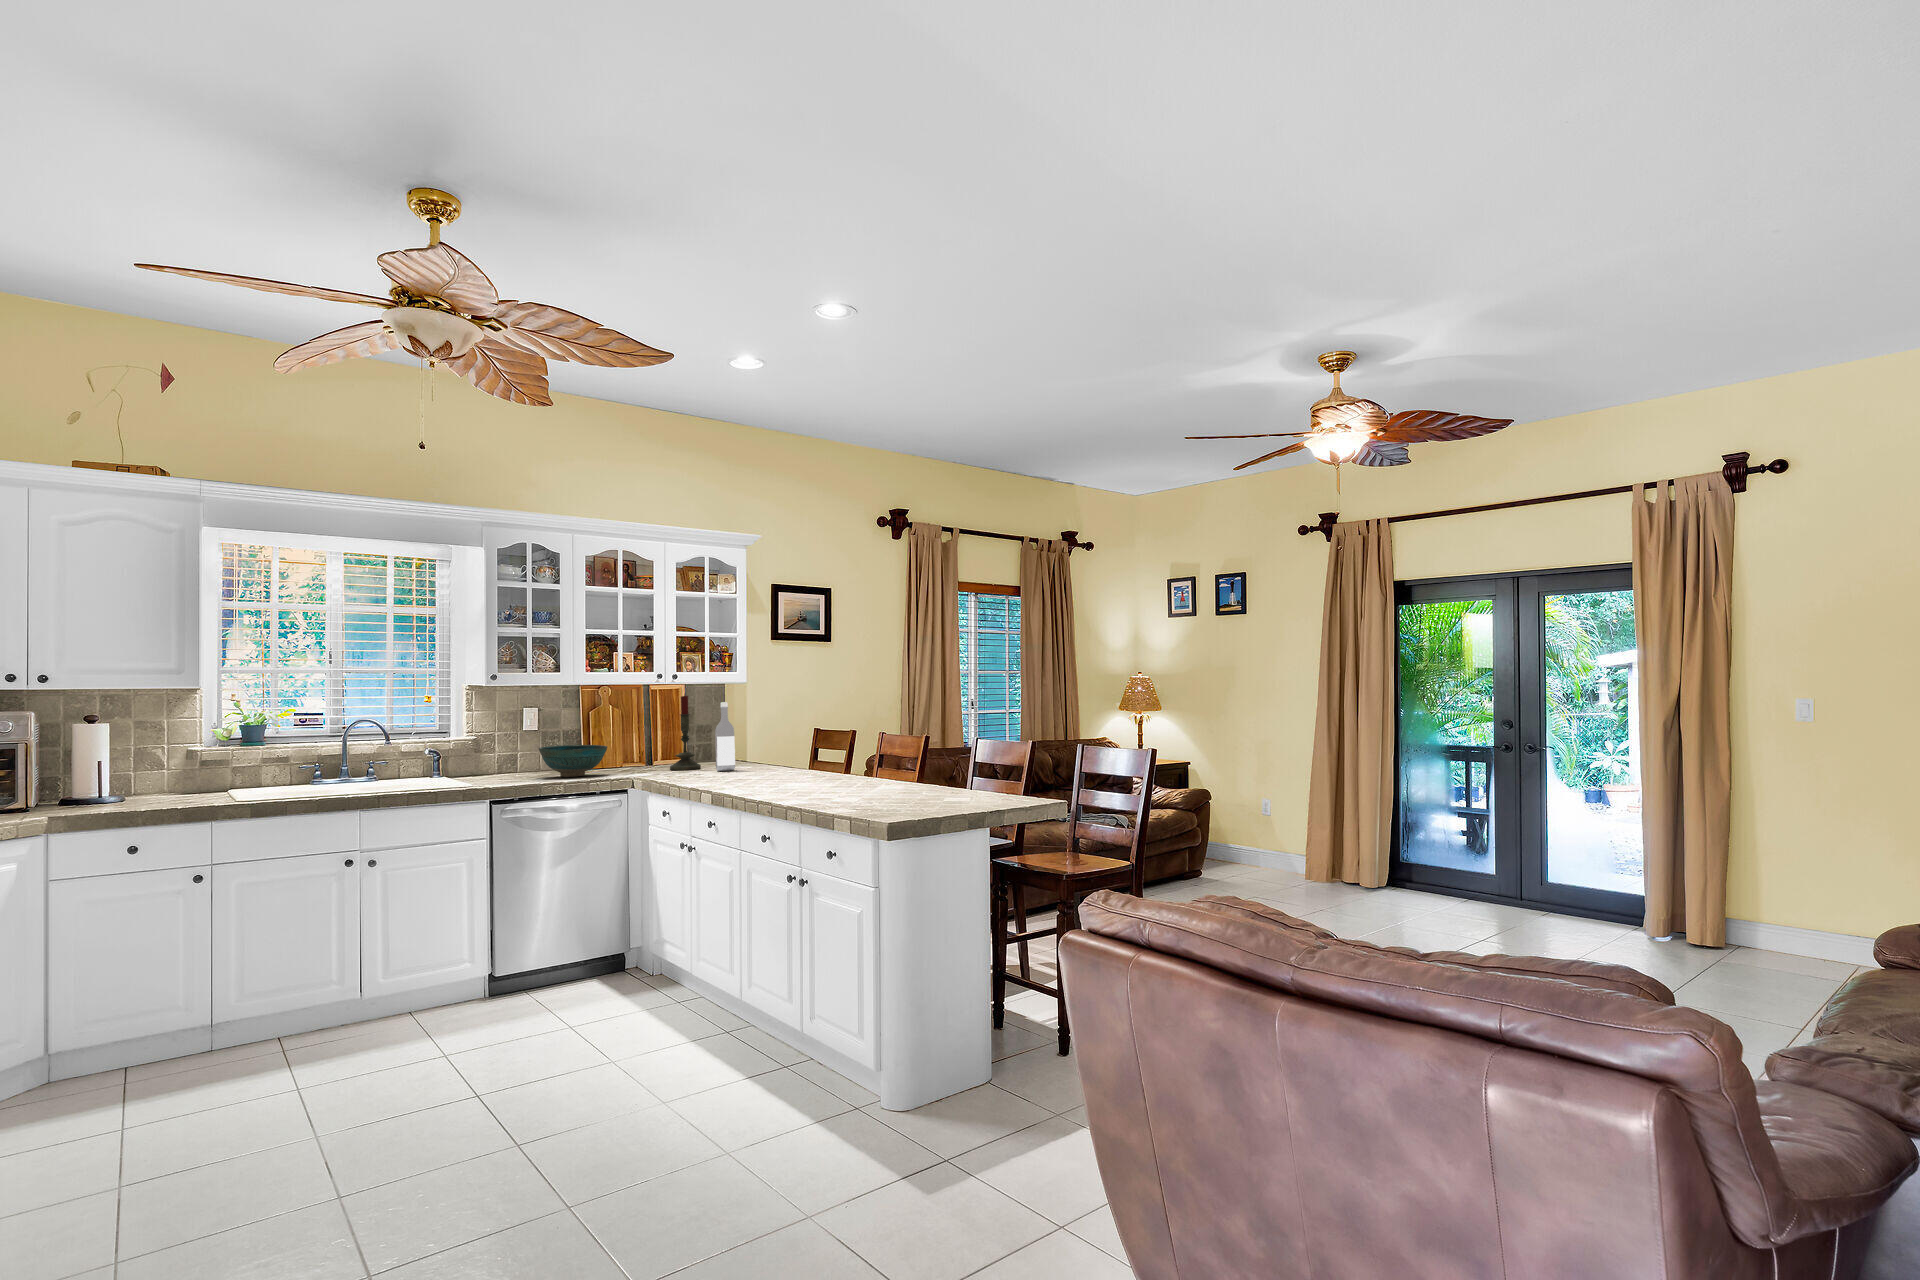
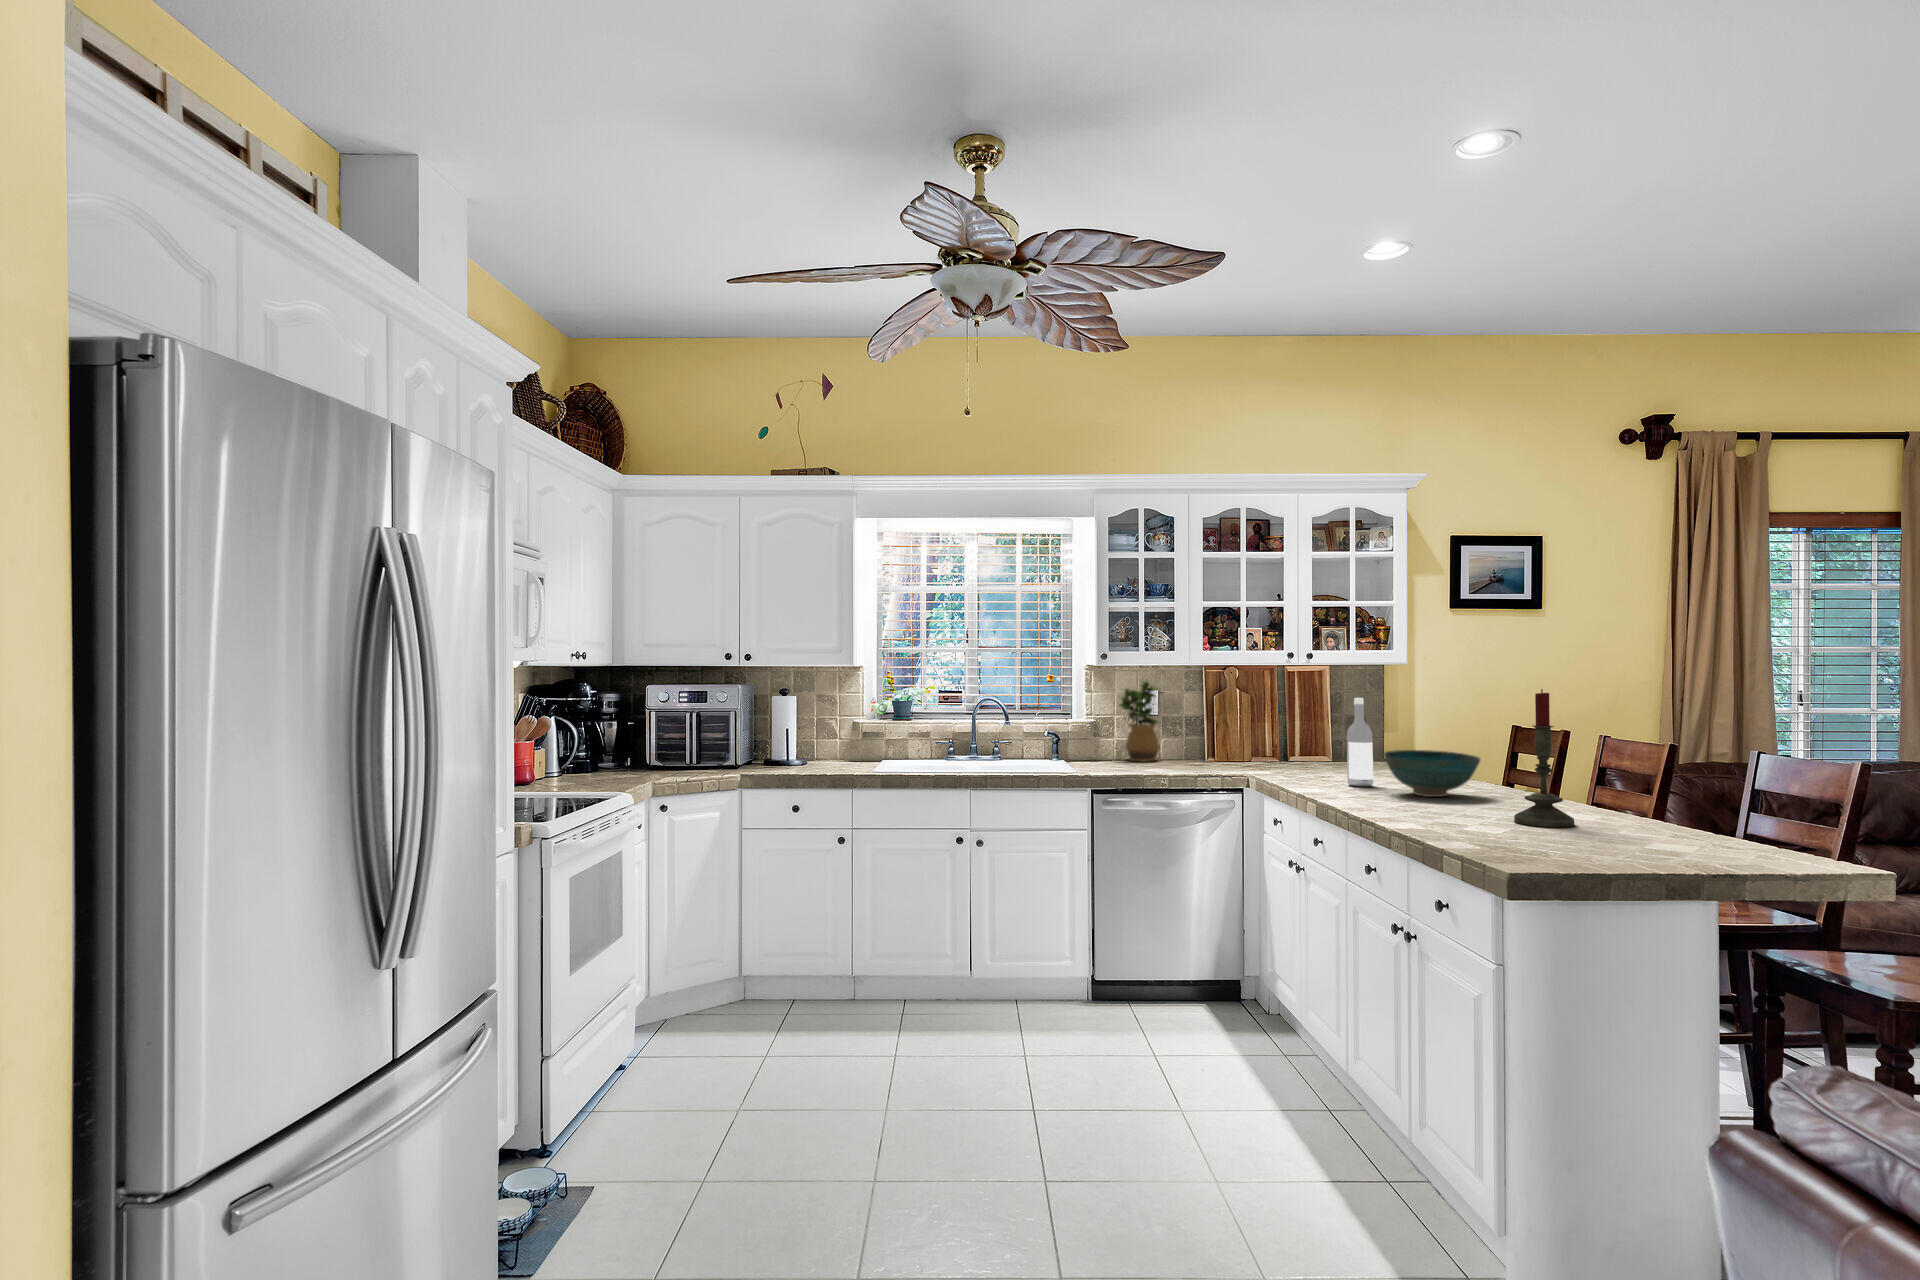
candle: present [670,694,701,770] -> present [1514,689,1574,827]
potted plant: none [499,700,542,774] -> present [1119,681,1160,761]
bowl: present [539,745,607,777] -> present [1384,750,1480,797]

